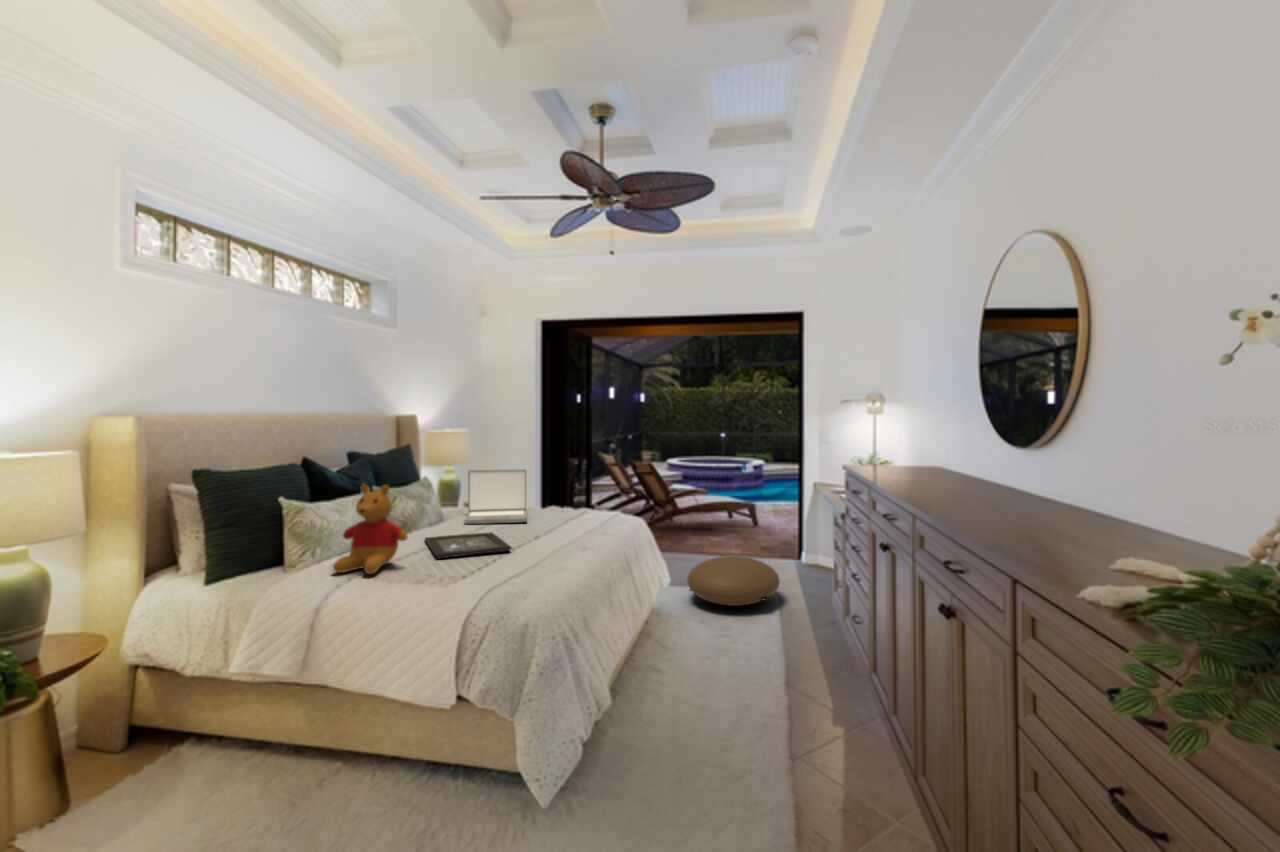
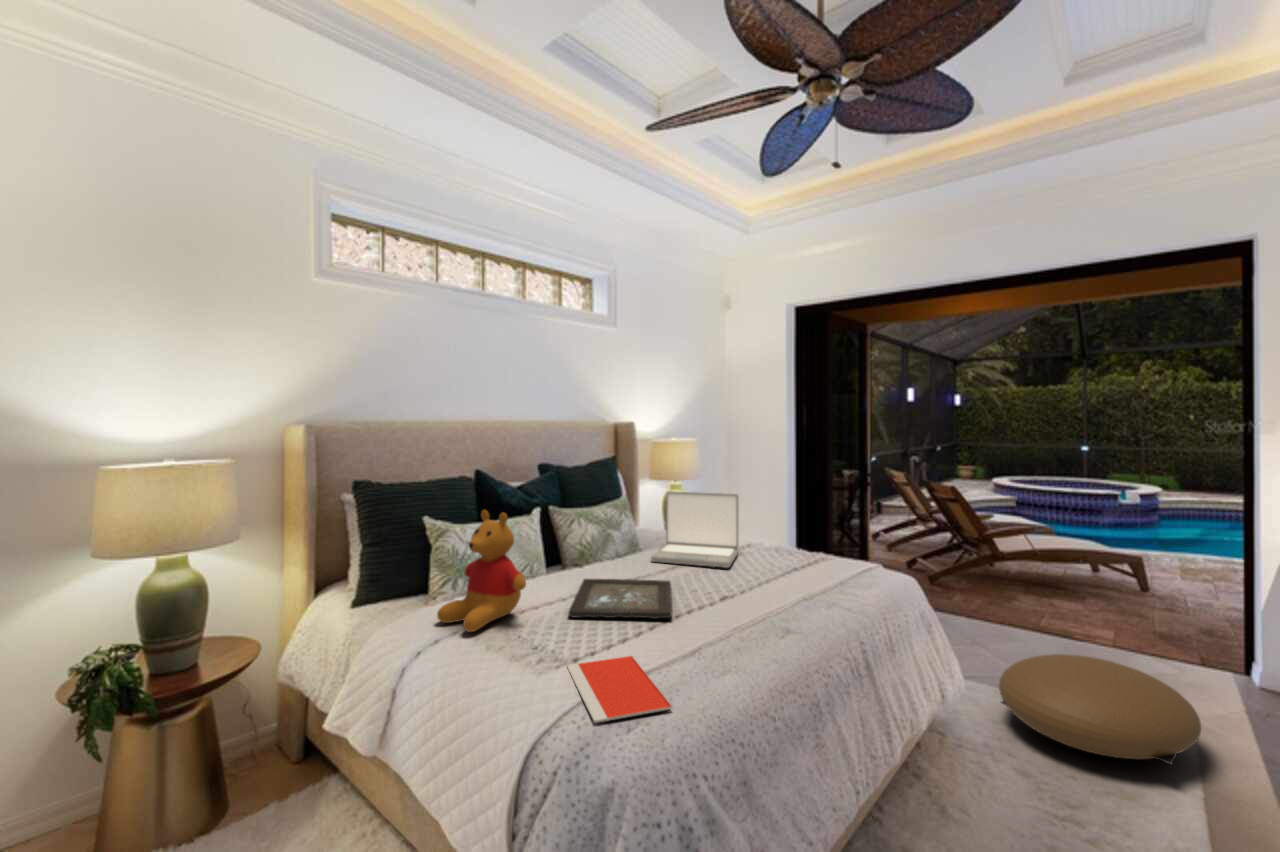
notebook: none [463,570,547,597] -> present [567,656,672,723]

